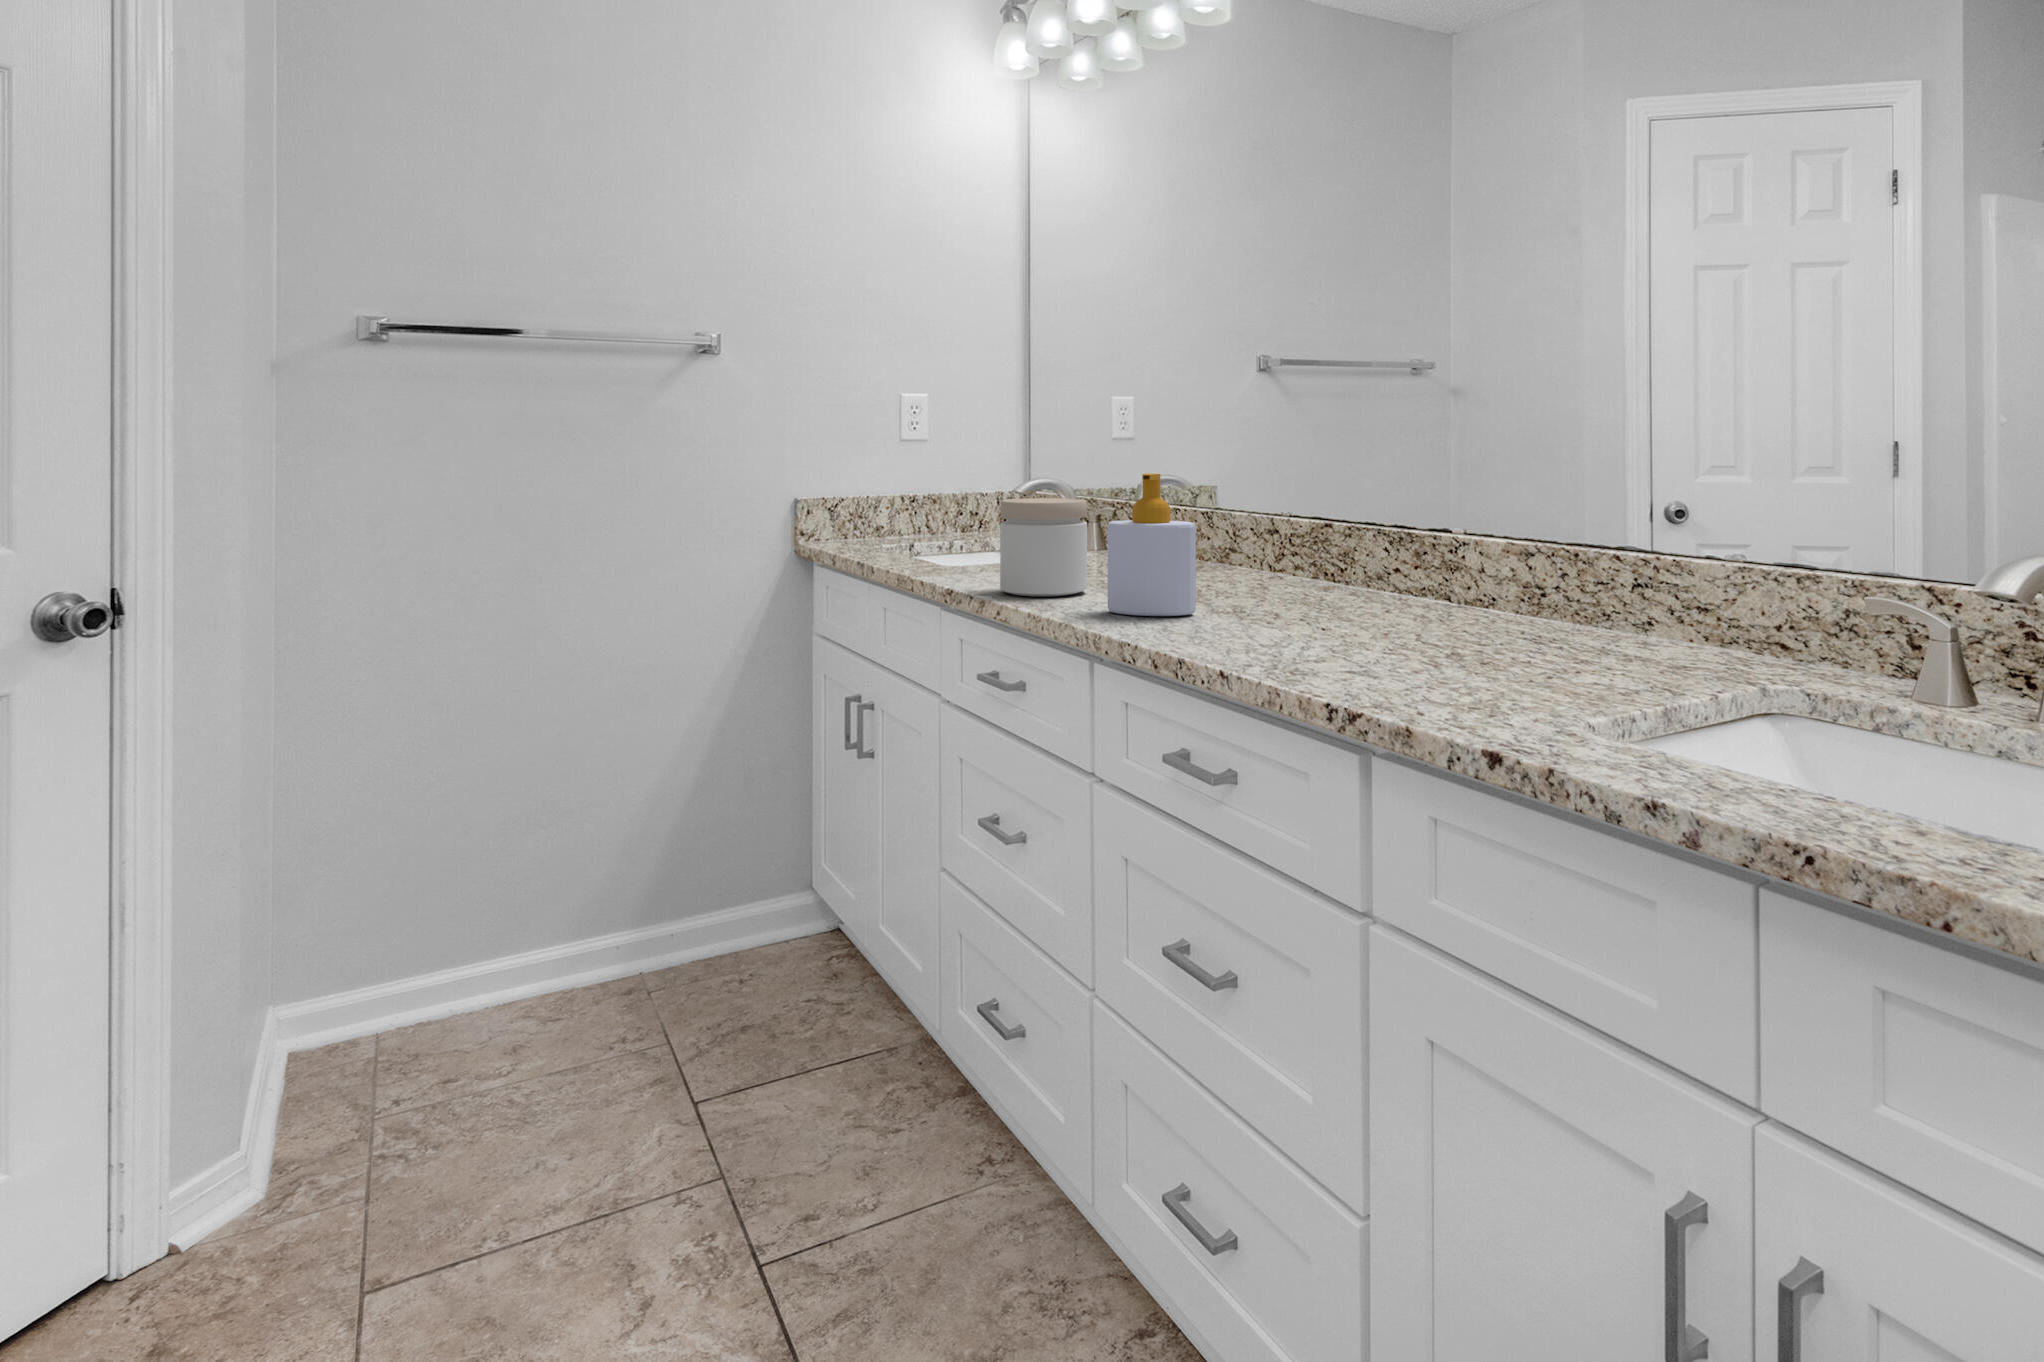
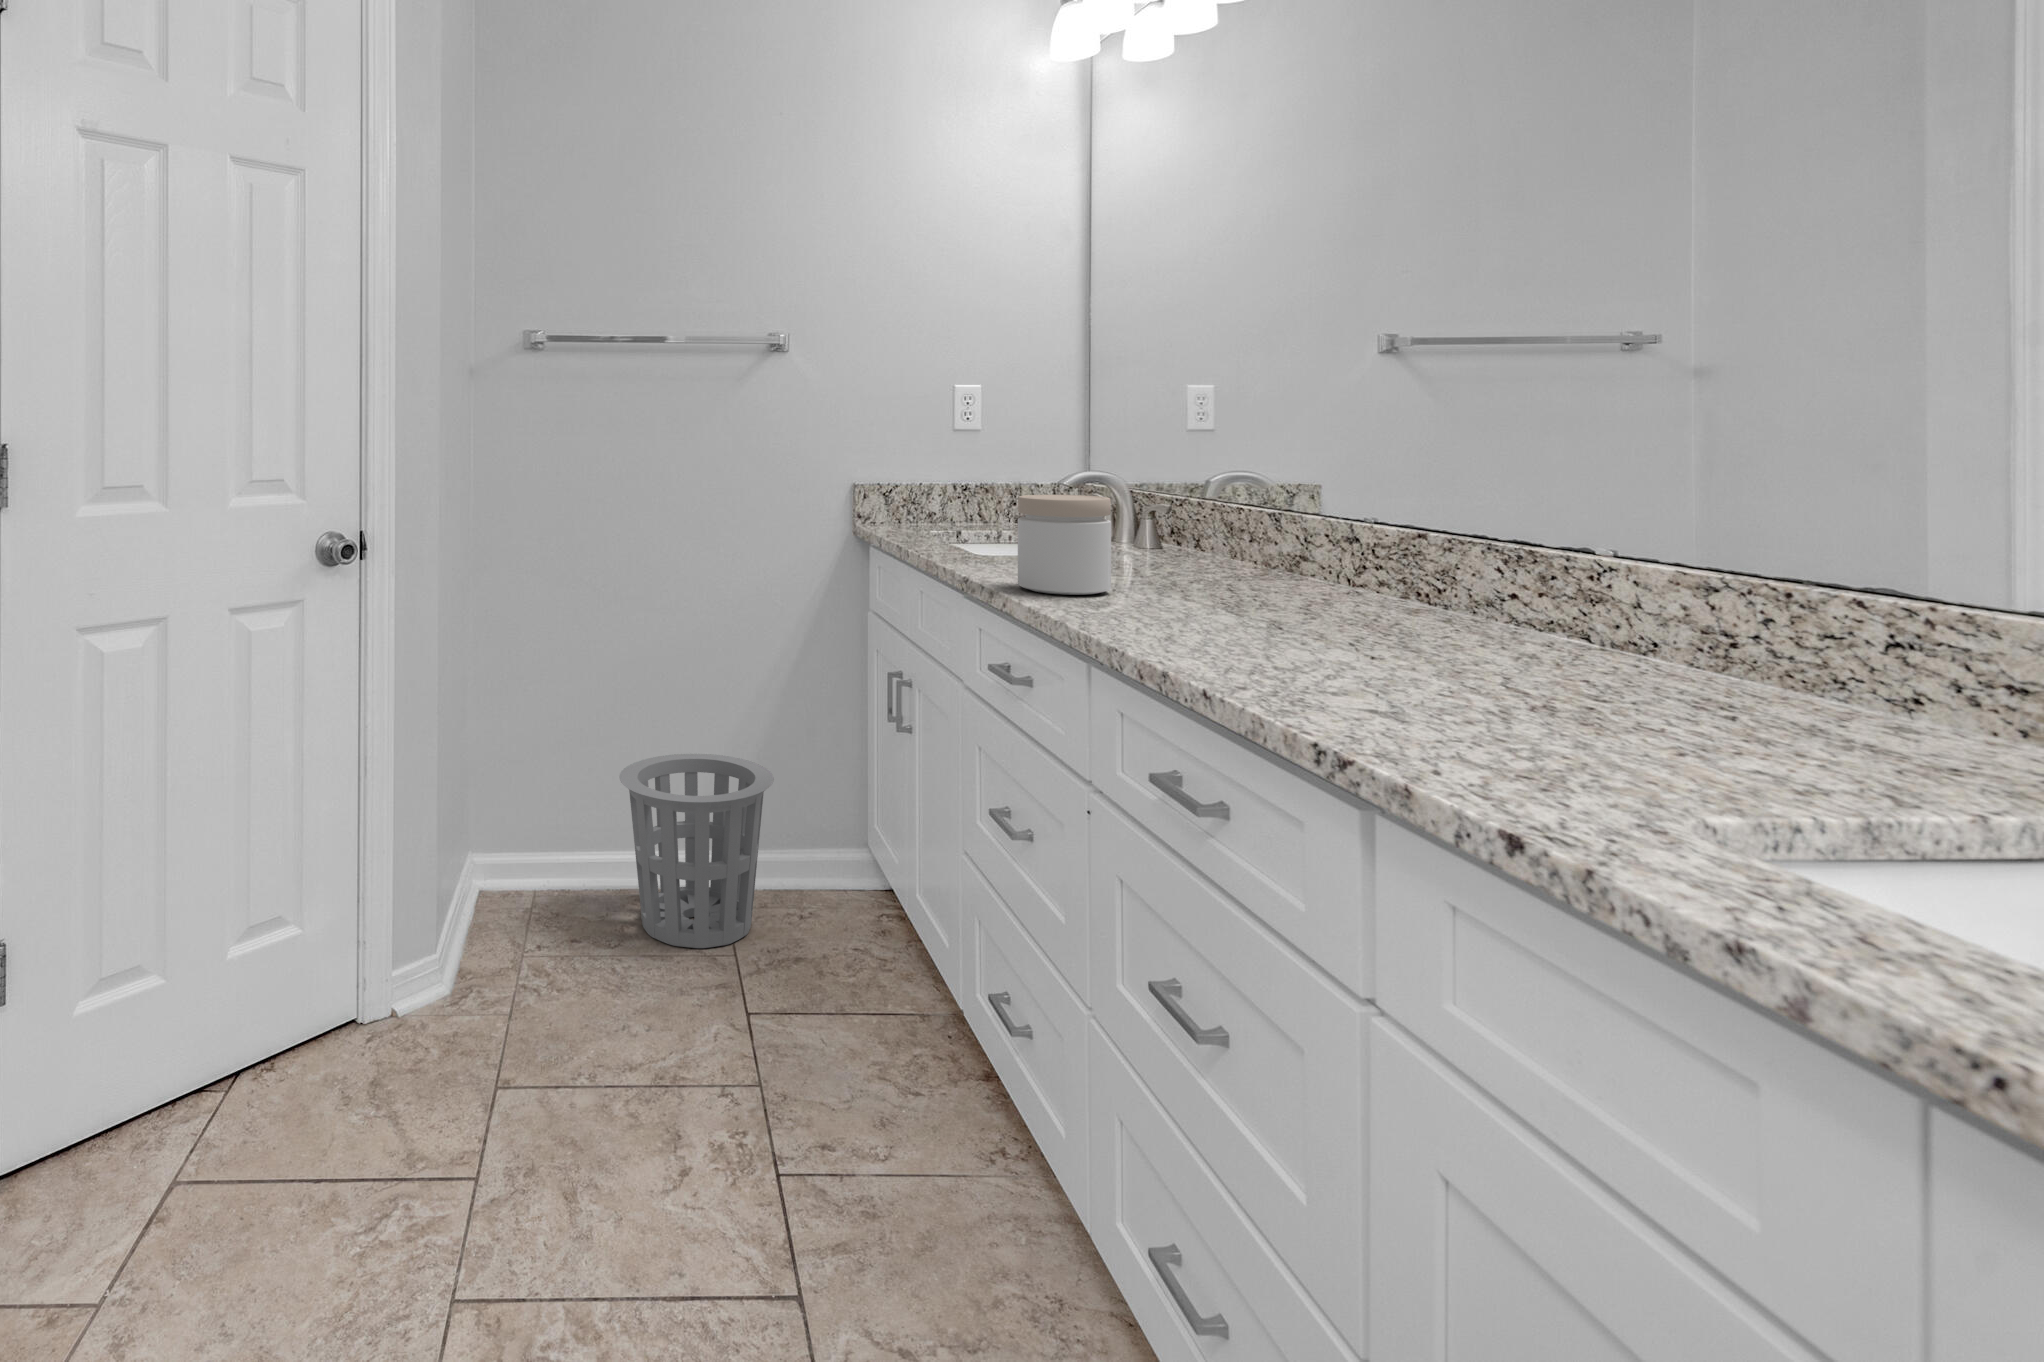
soap bottle: present [1108,474,1196,616] -> none [1118,473,1219,626]
waste basket: none [508,817,709,1053] -> present [619,754,774,948]

